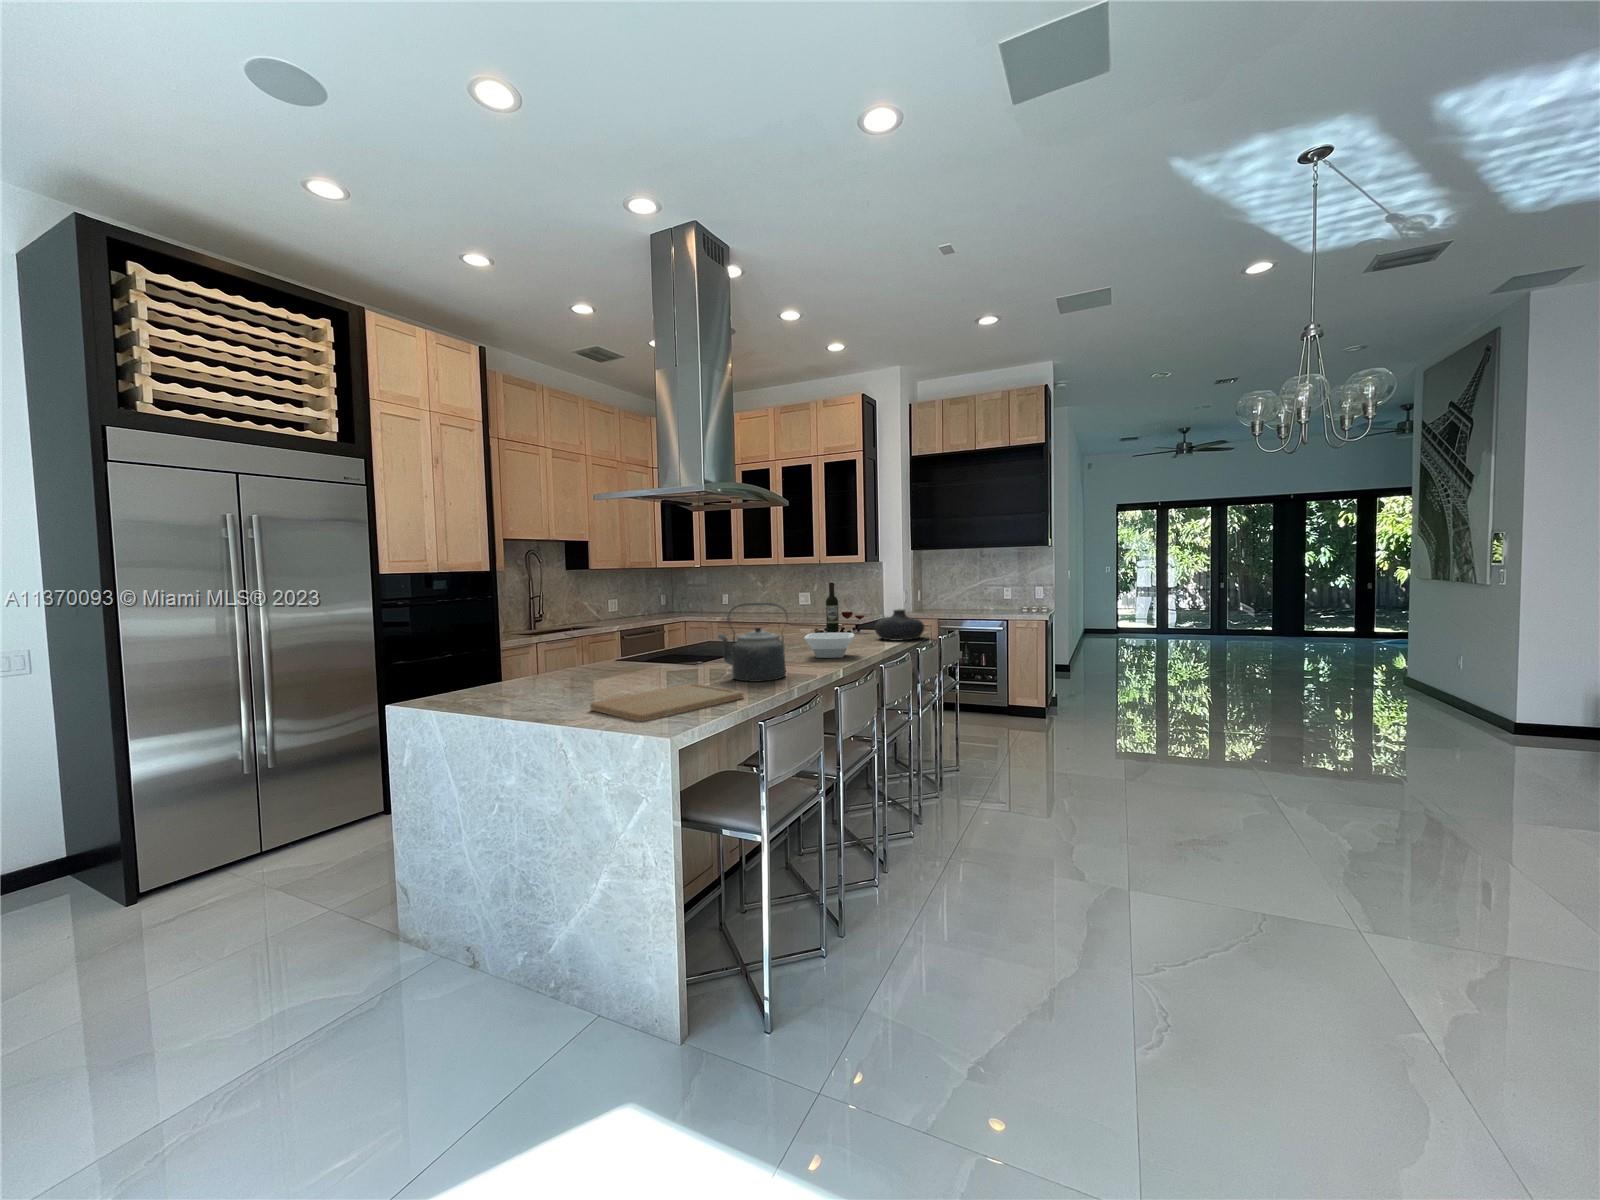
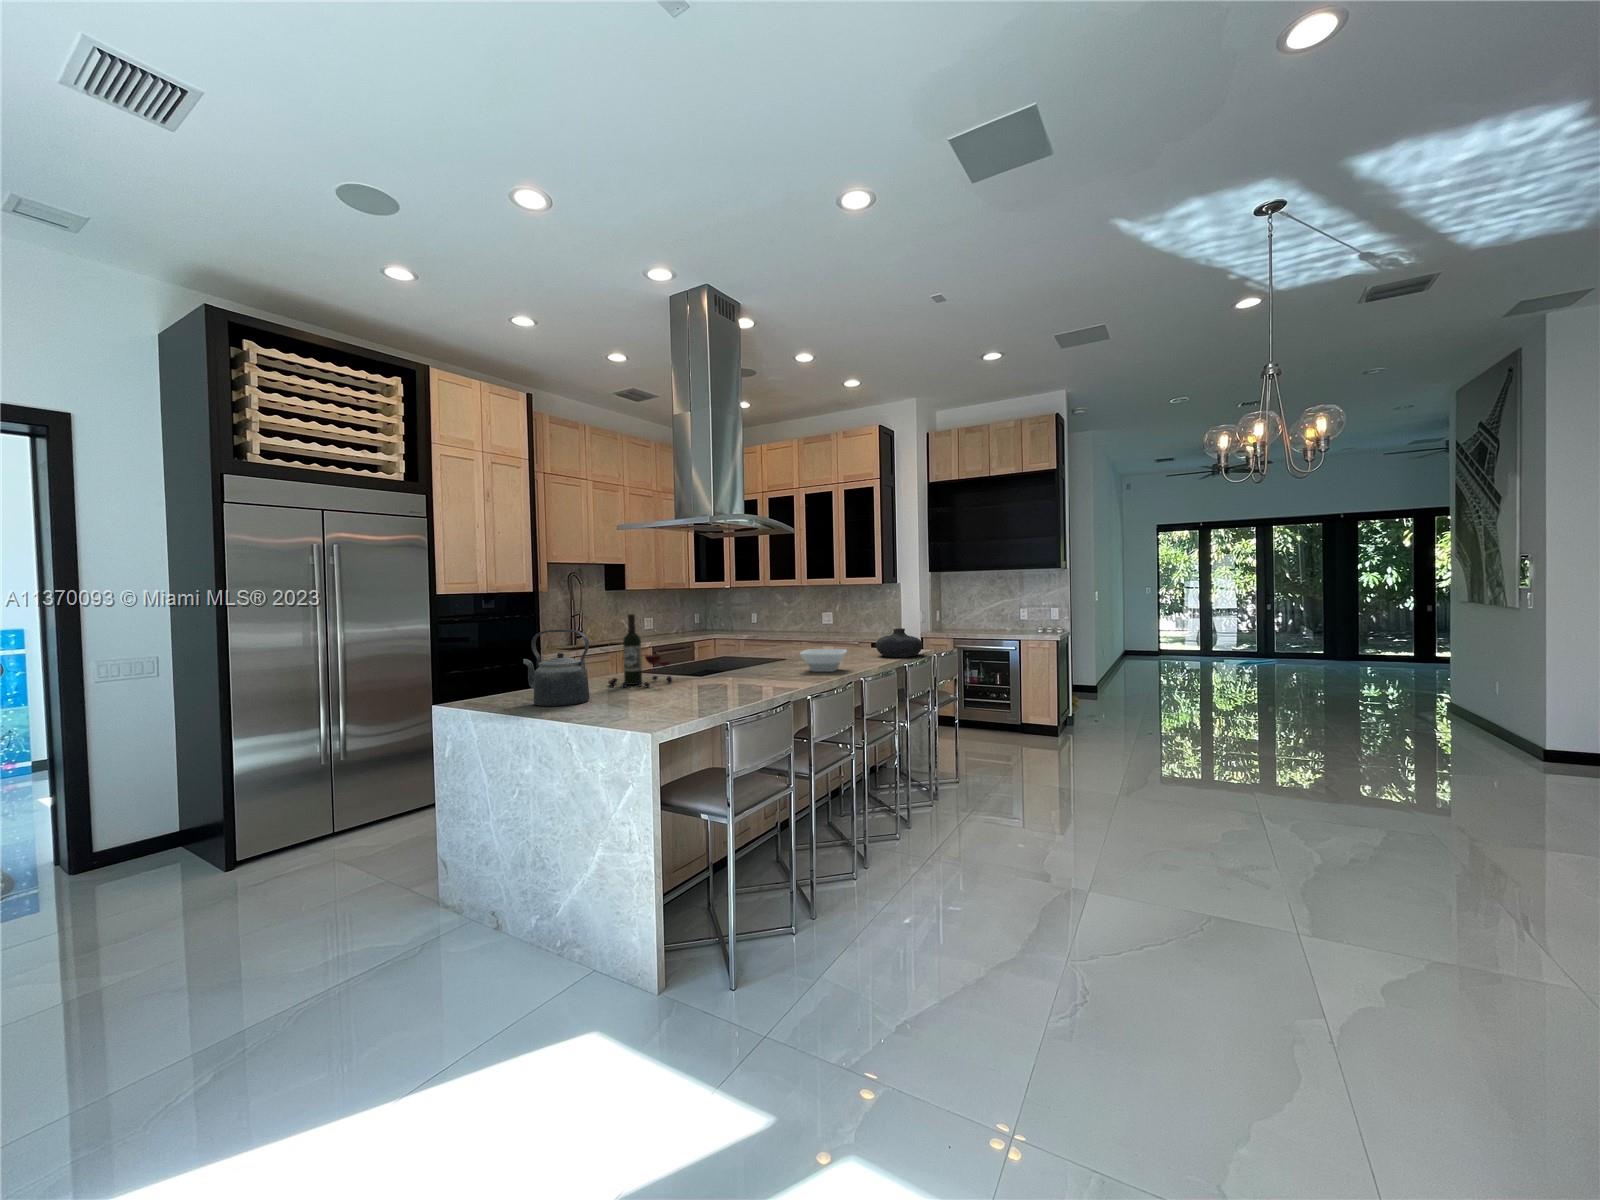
wine bottle: present [815,583,864,633] -> present [608,614,672,687]
kettle: present [718,603,787,682] -> present [523,630,590,707]
cutting board: present [590,683,744,721] -> none [593,691,725,720]

